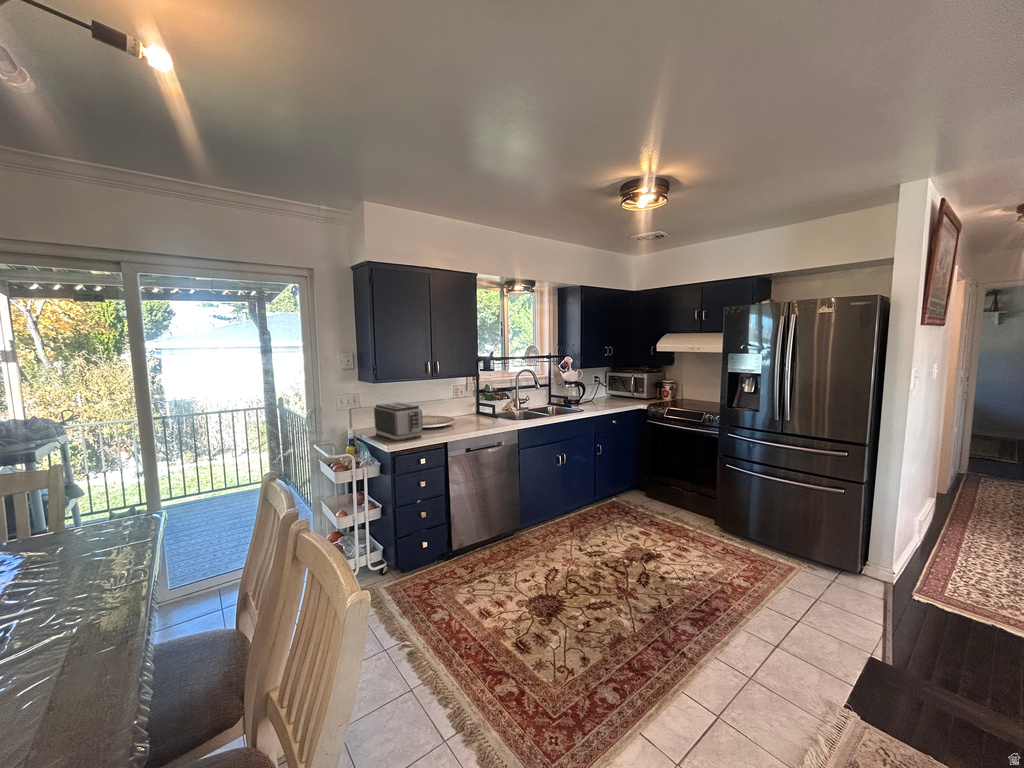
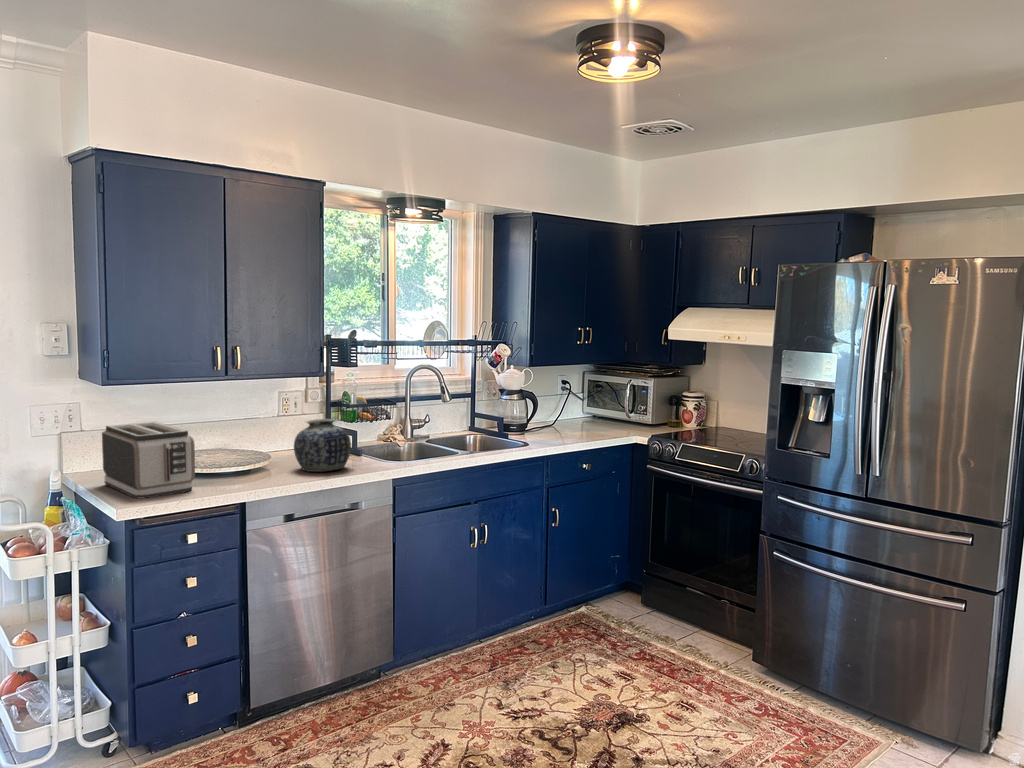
vase: none [467,399,496,426] -> present [294,419,351,472]

